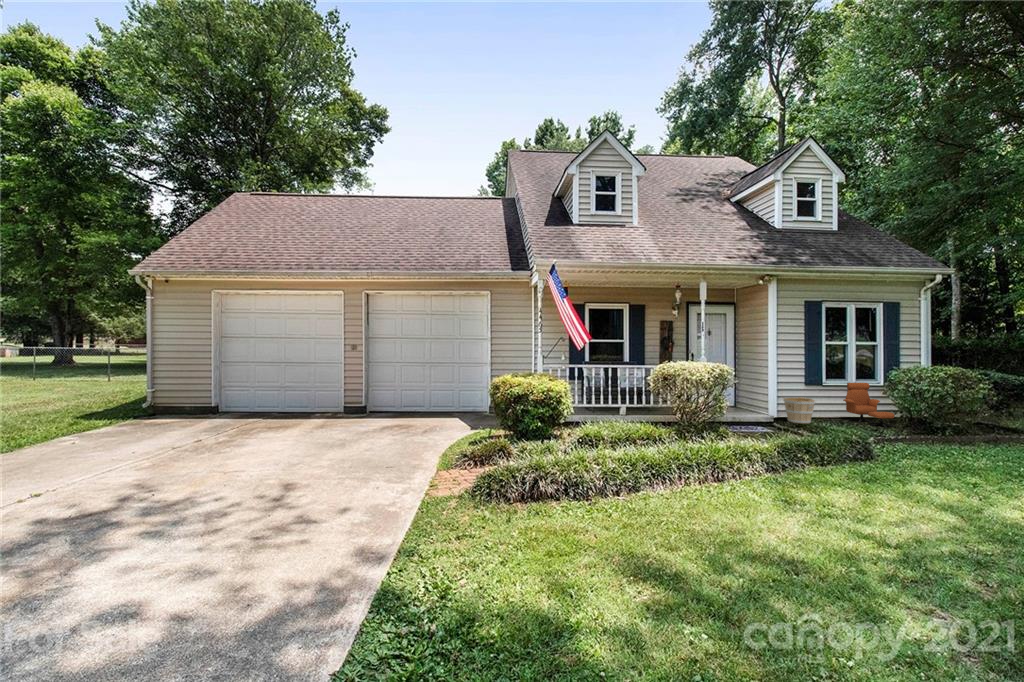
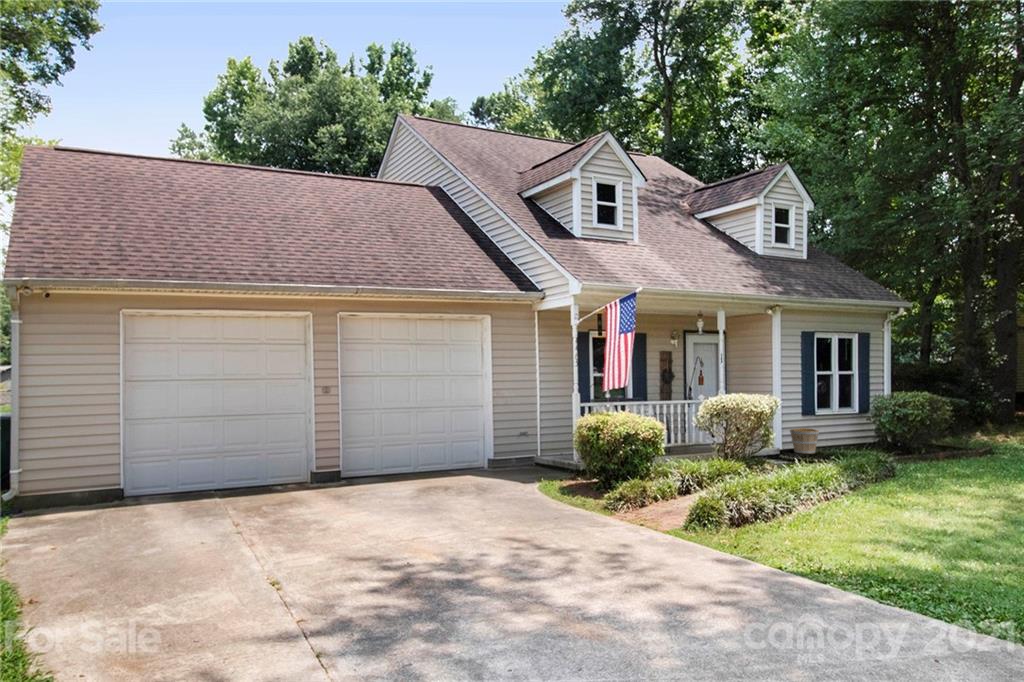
lounge chair: present [843,383,895,428] -> none [834,411,881,452]

